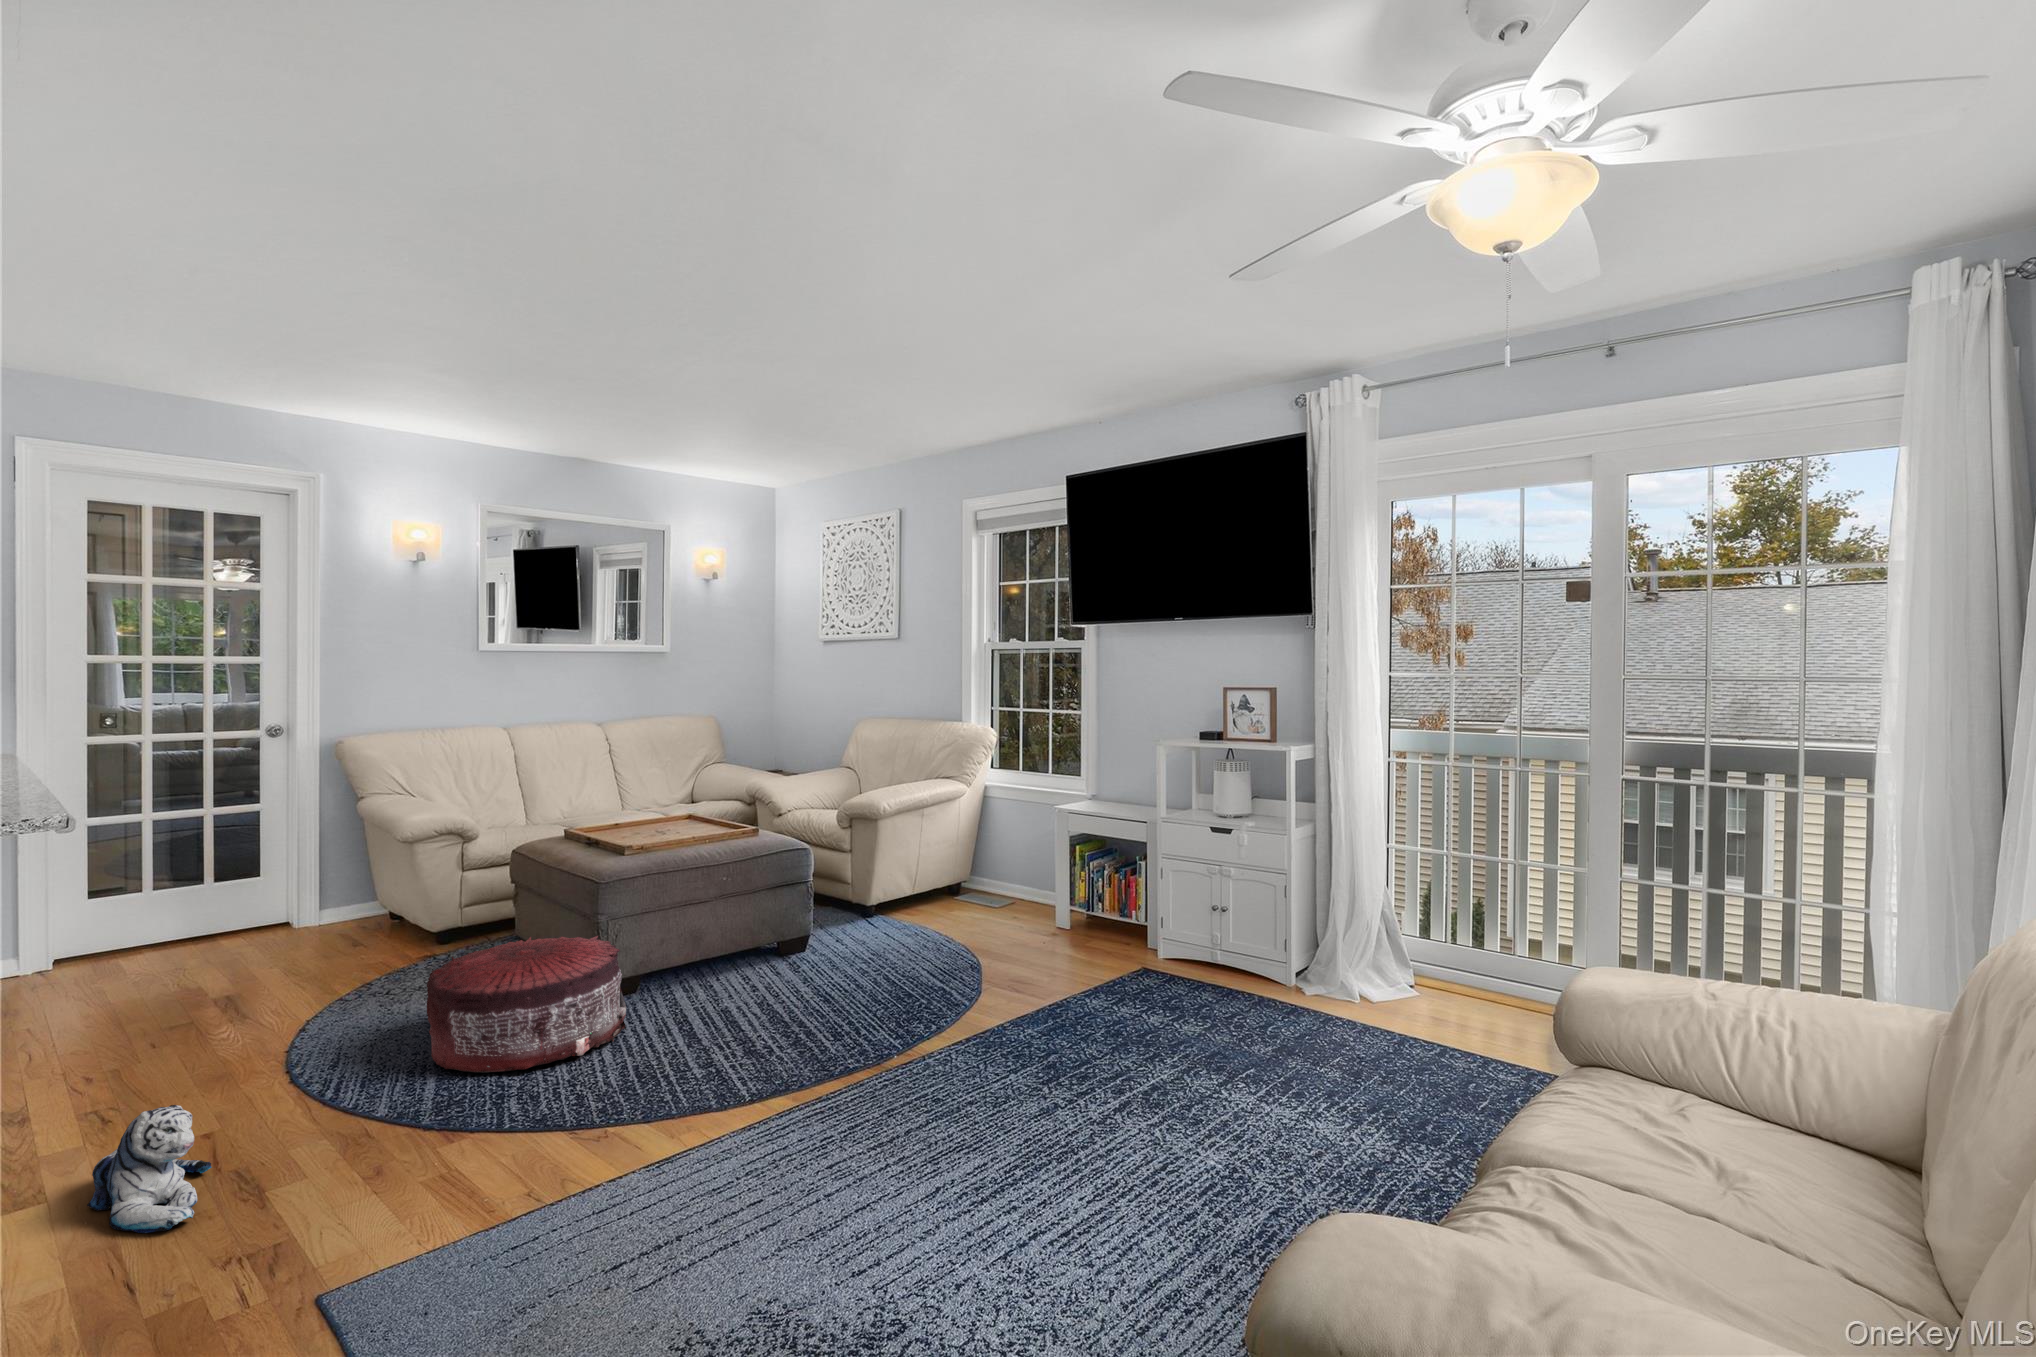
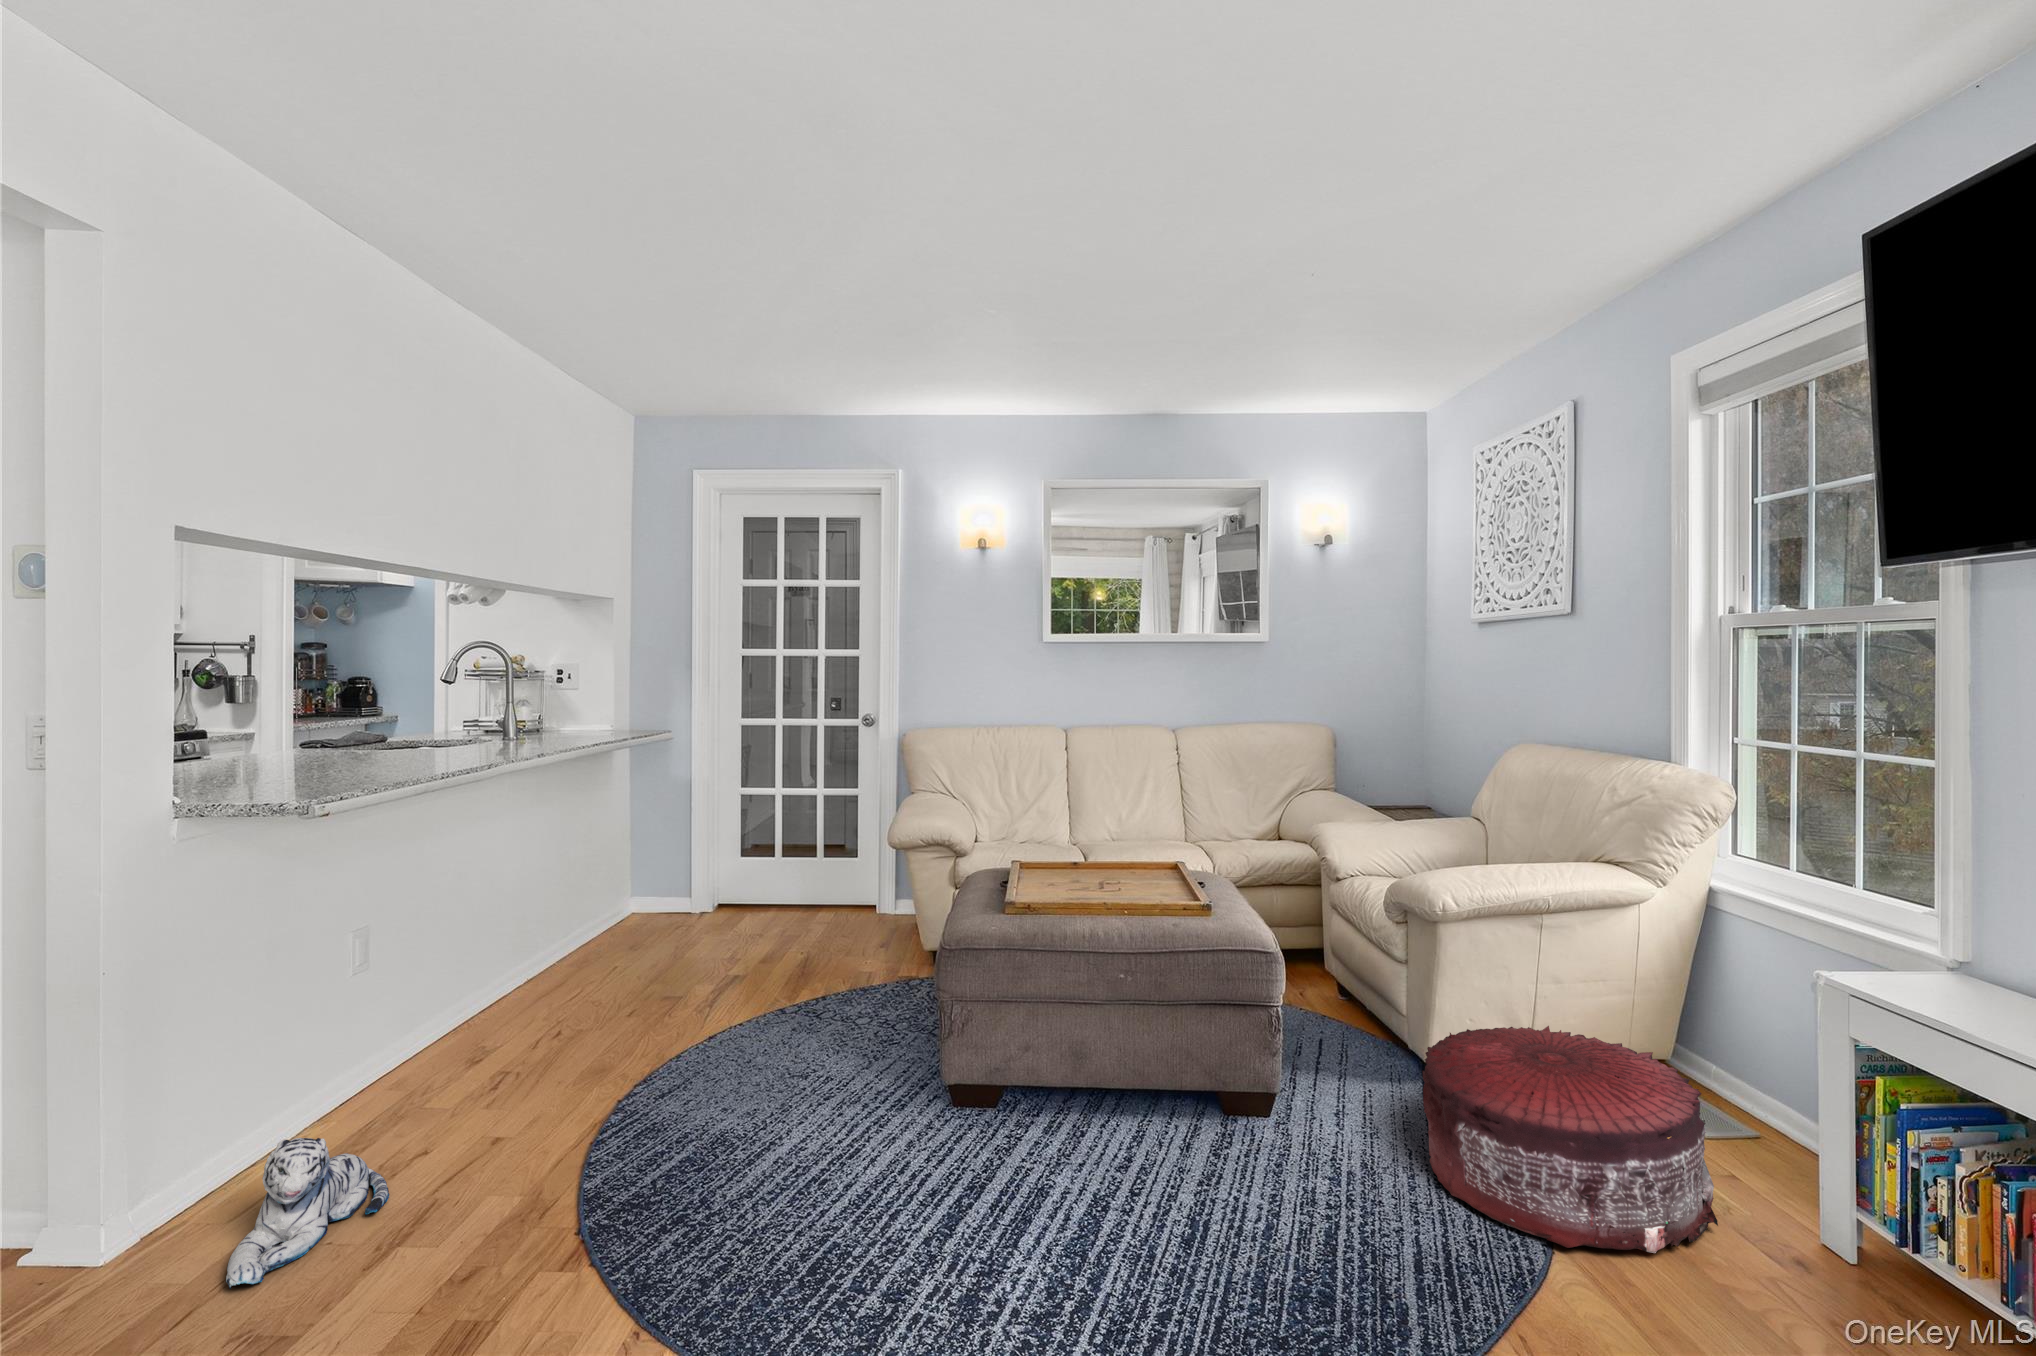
pouf: present [427,936,626,1072] -> present [1422,1026,1718,1253]

